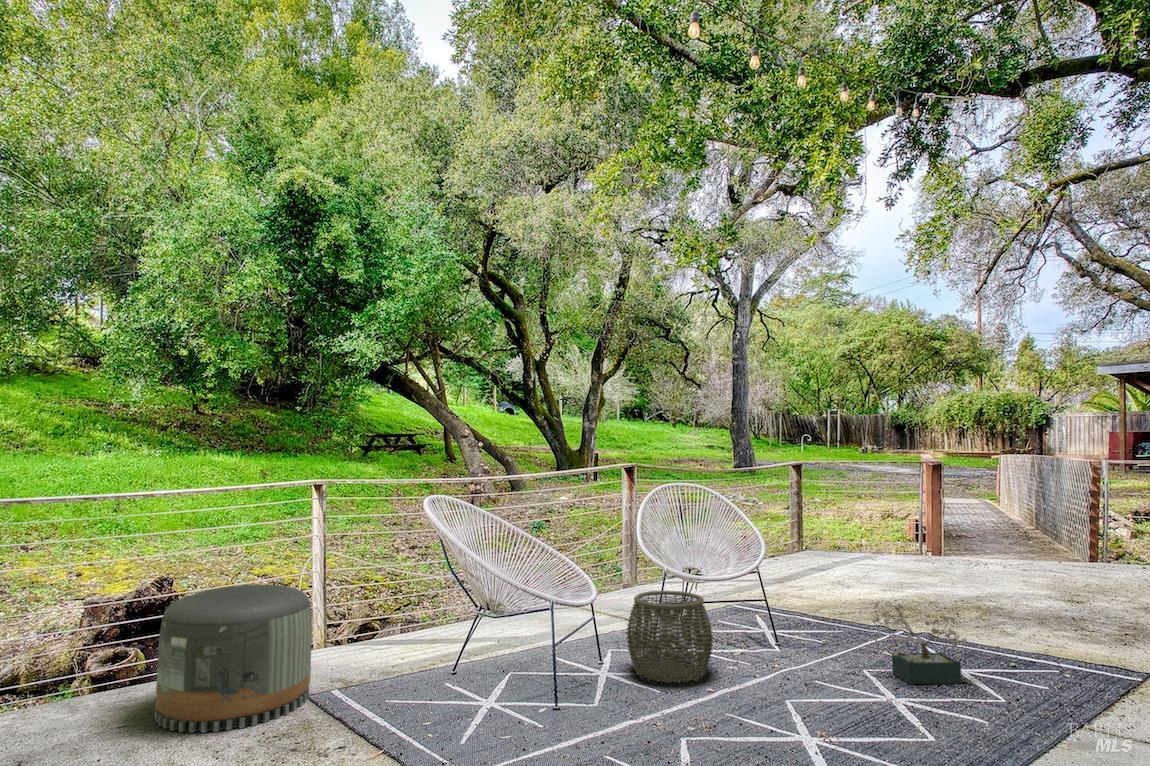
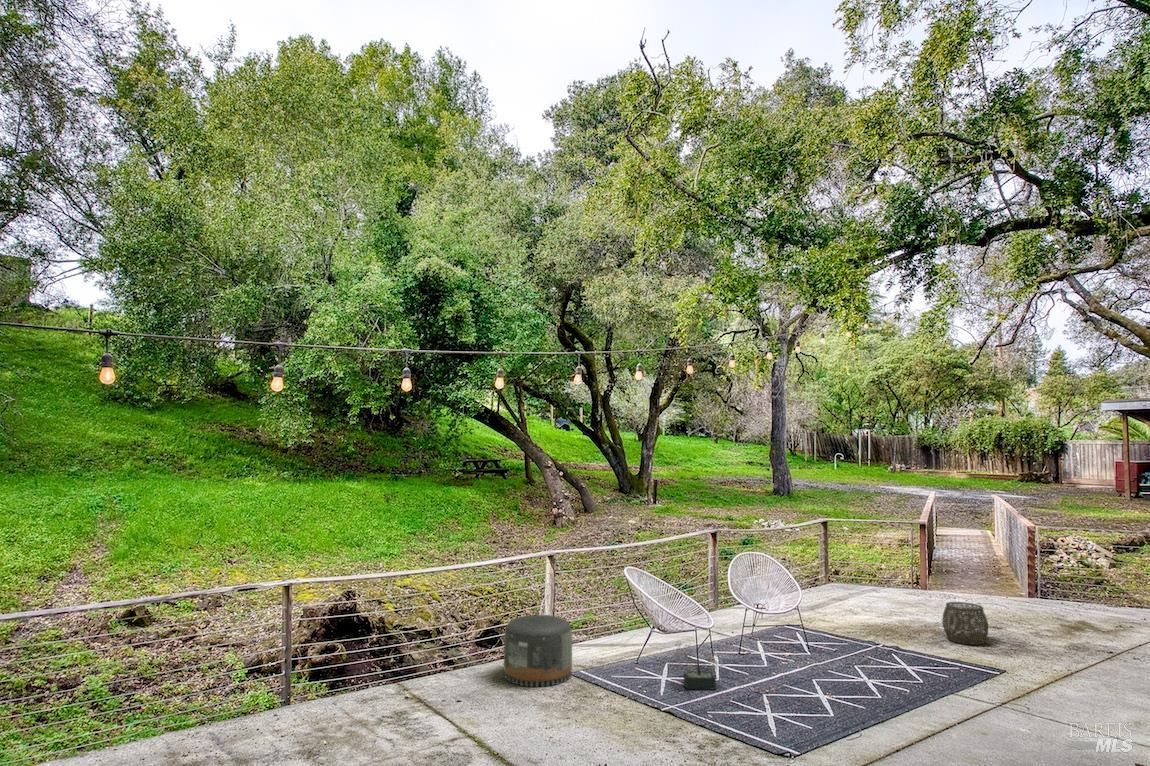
woven basket: present [626,591,713,683] -> present [942,602,989,645]
decorative plant: present [873,601,967,684] -> present [672,643,722,689]

